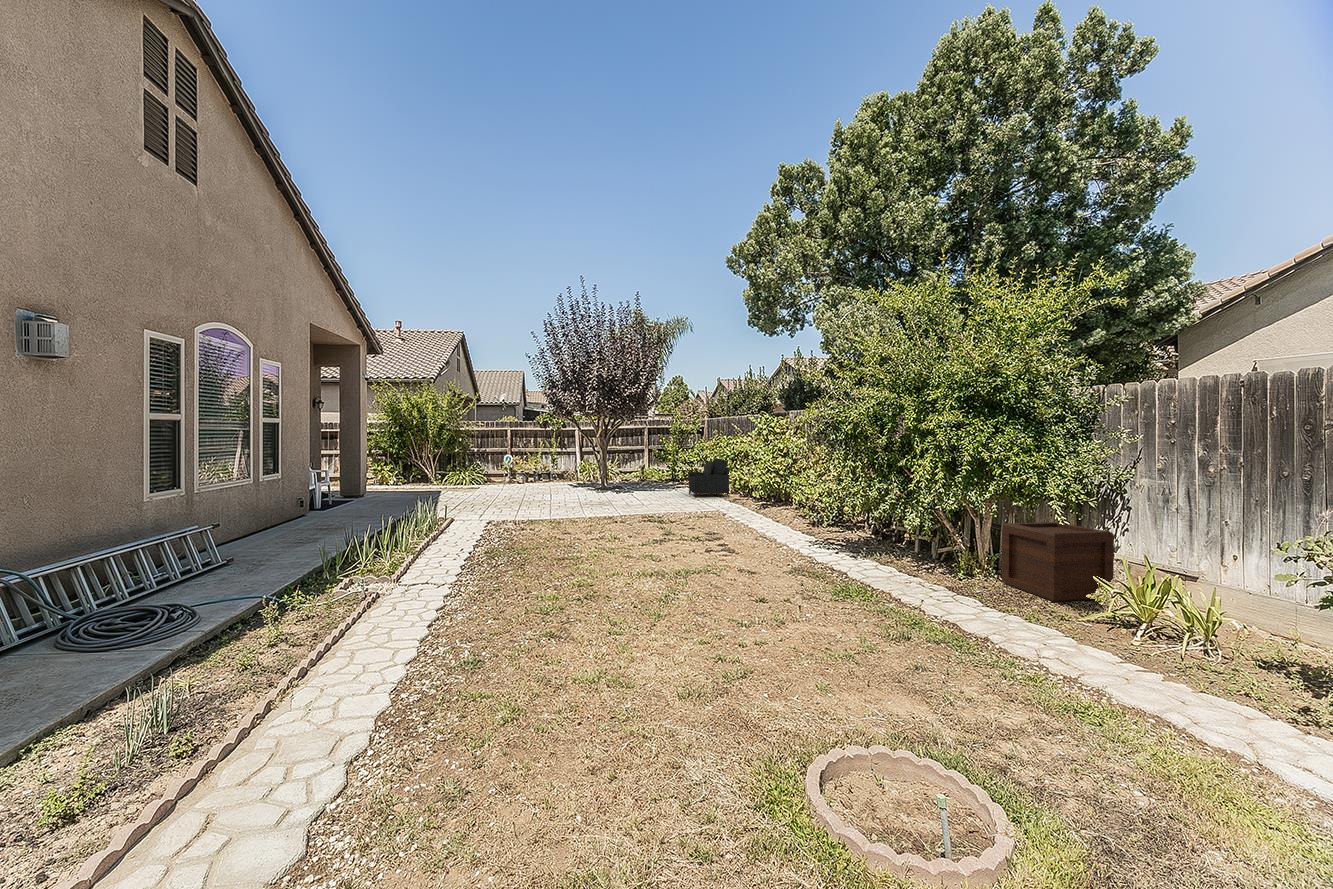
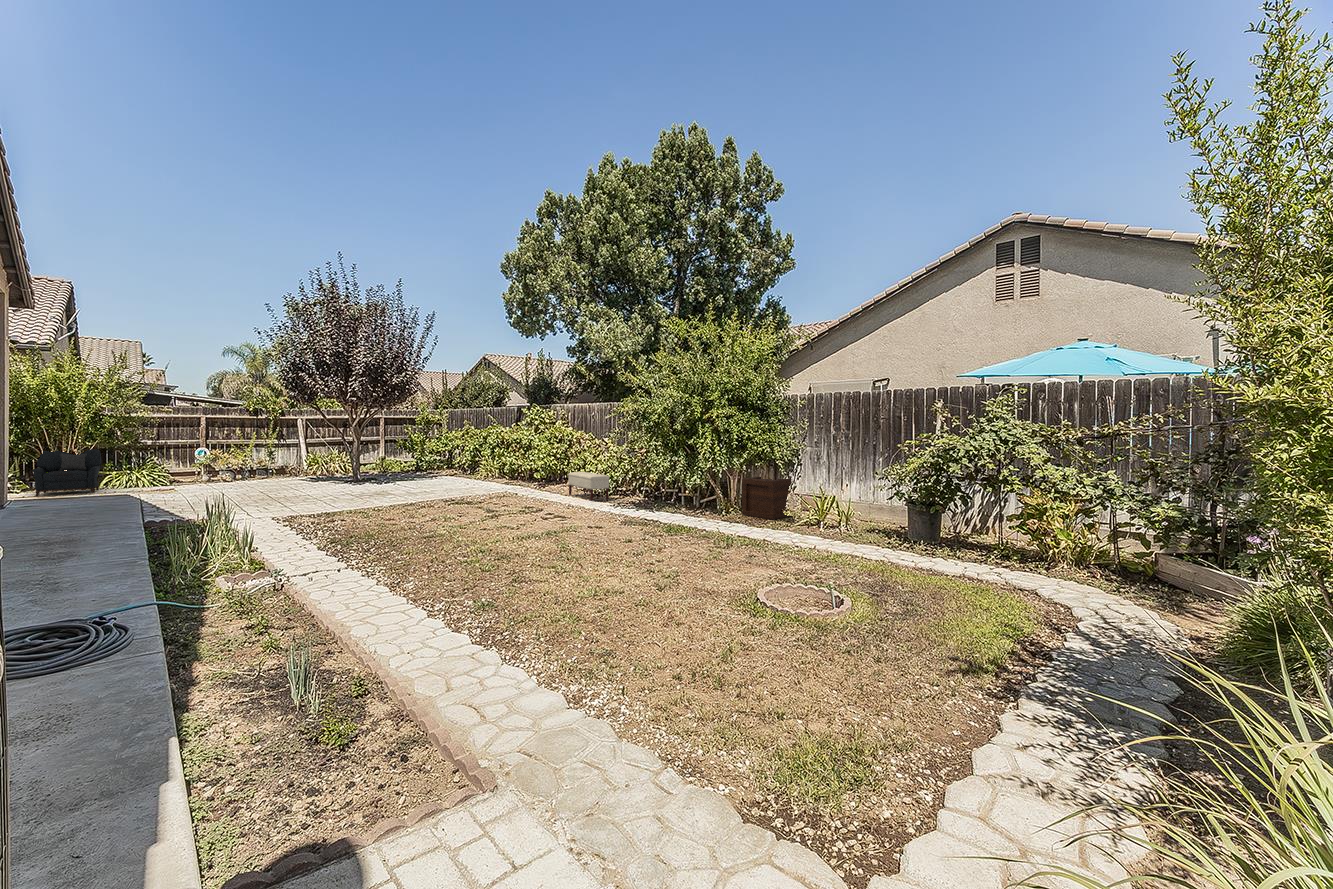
armchair: present [689,458,730,498] -> present [32,449,101,496]
bench: none [780,494,822,533] -> present [568,472,609,501]

